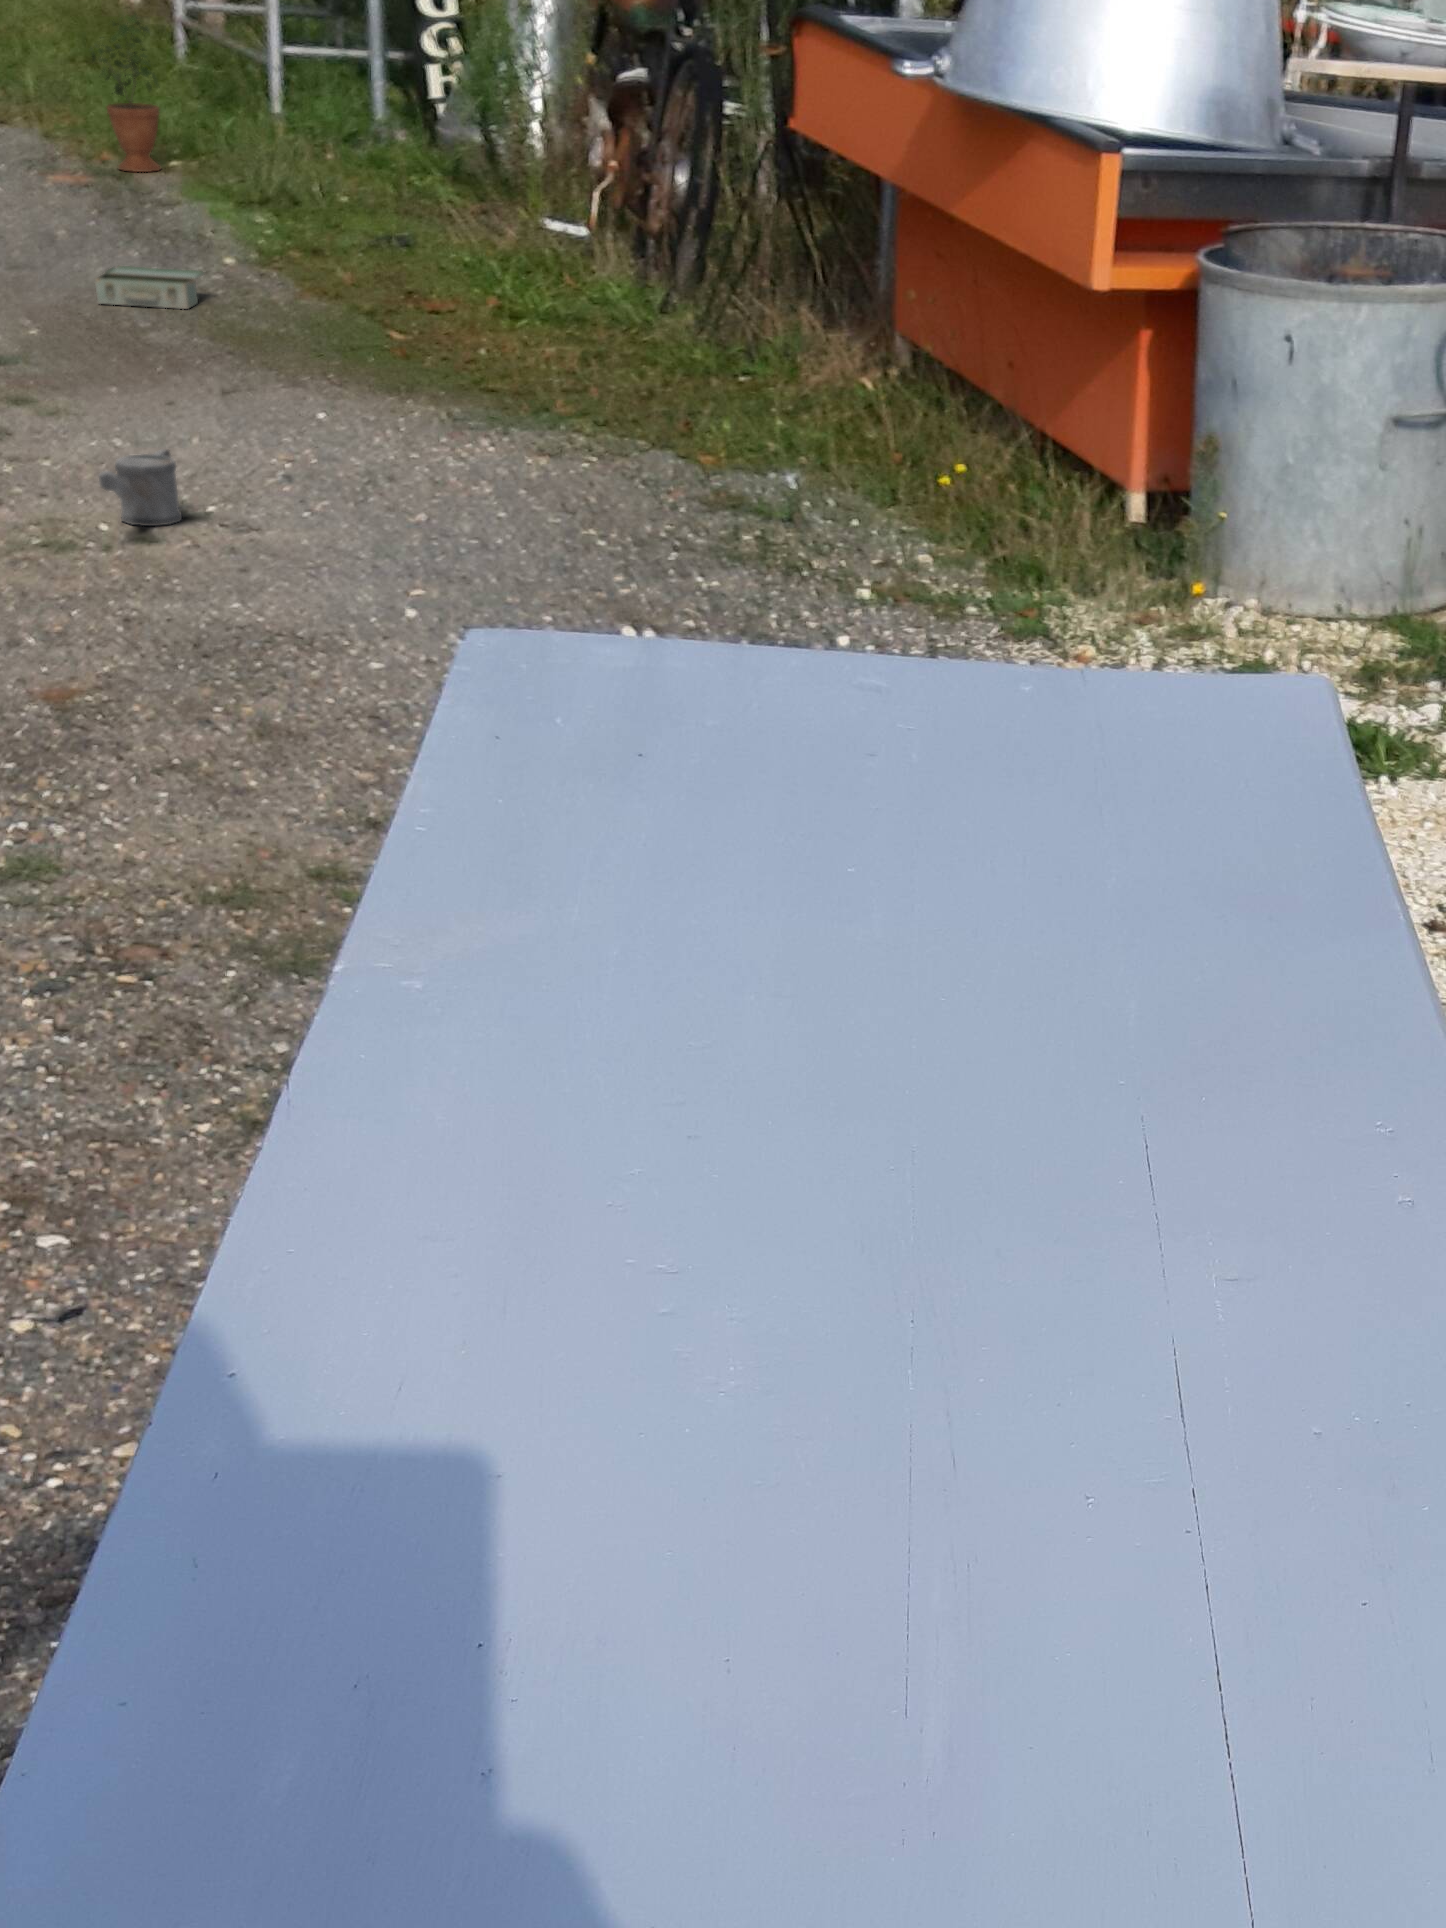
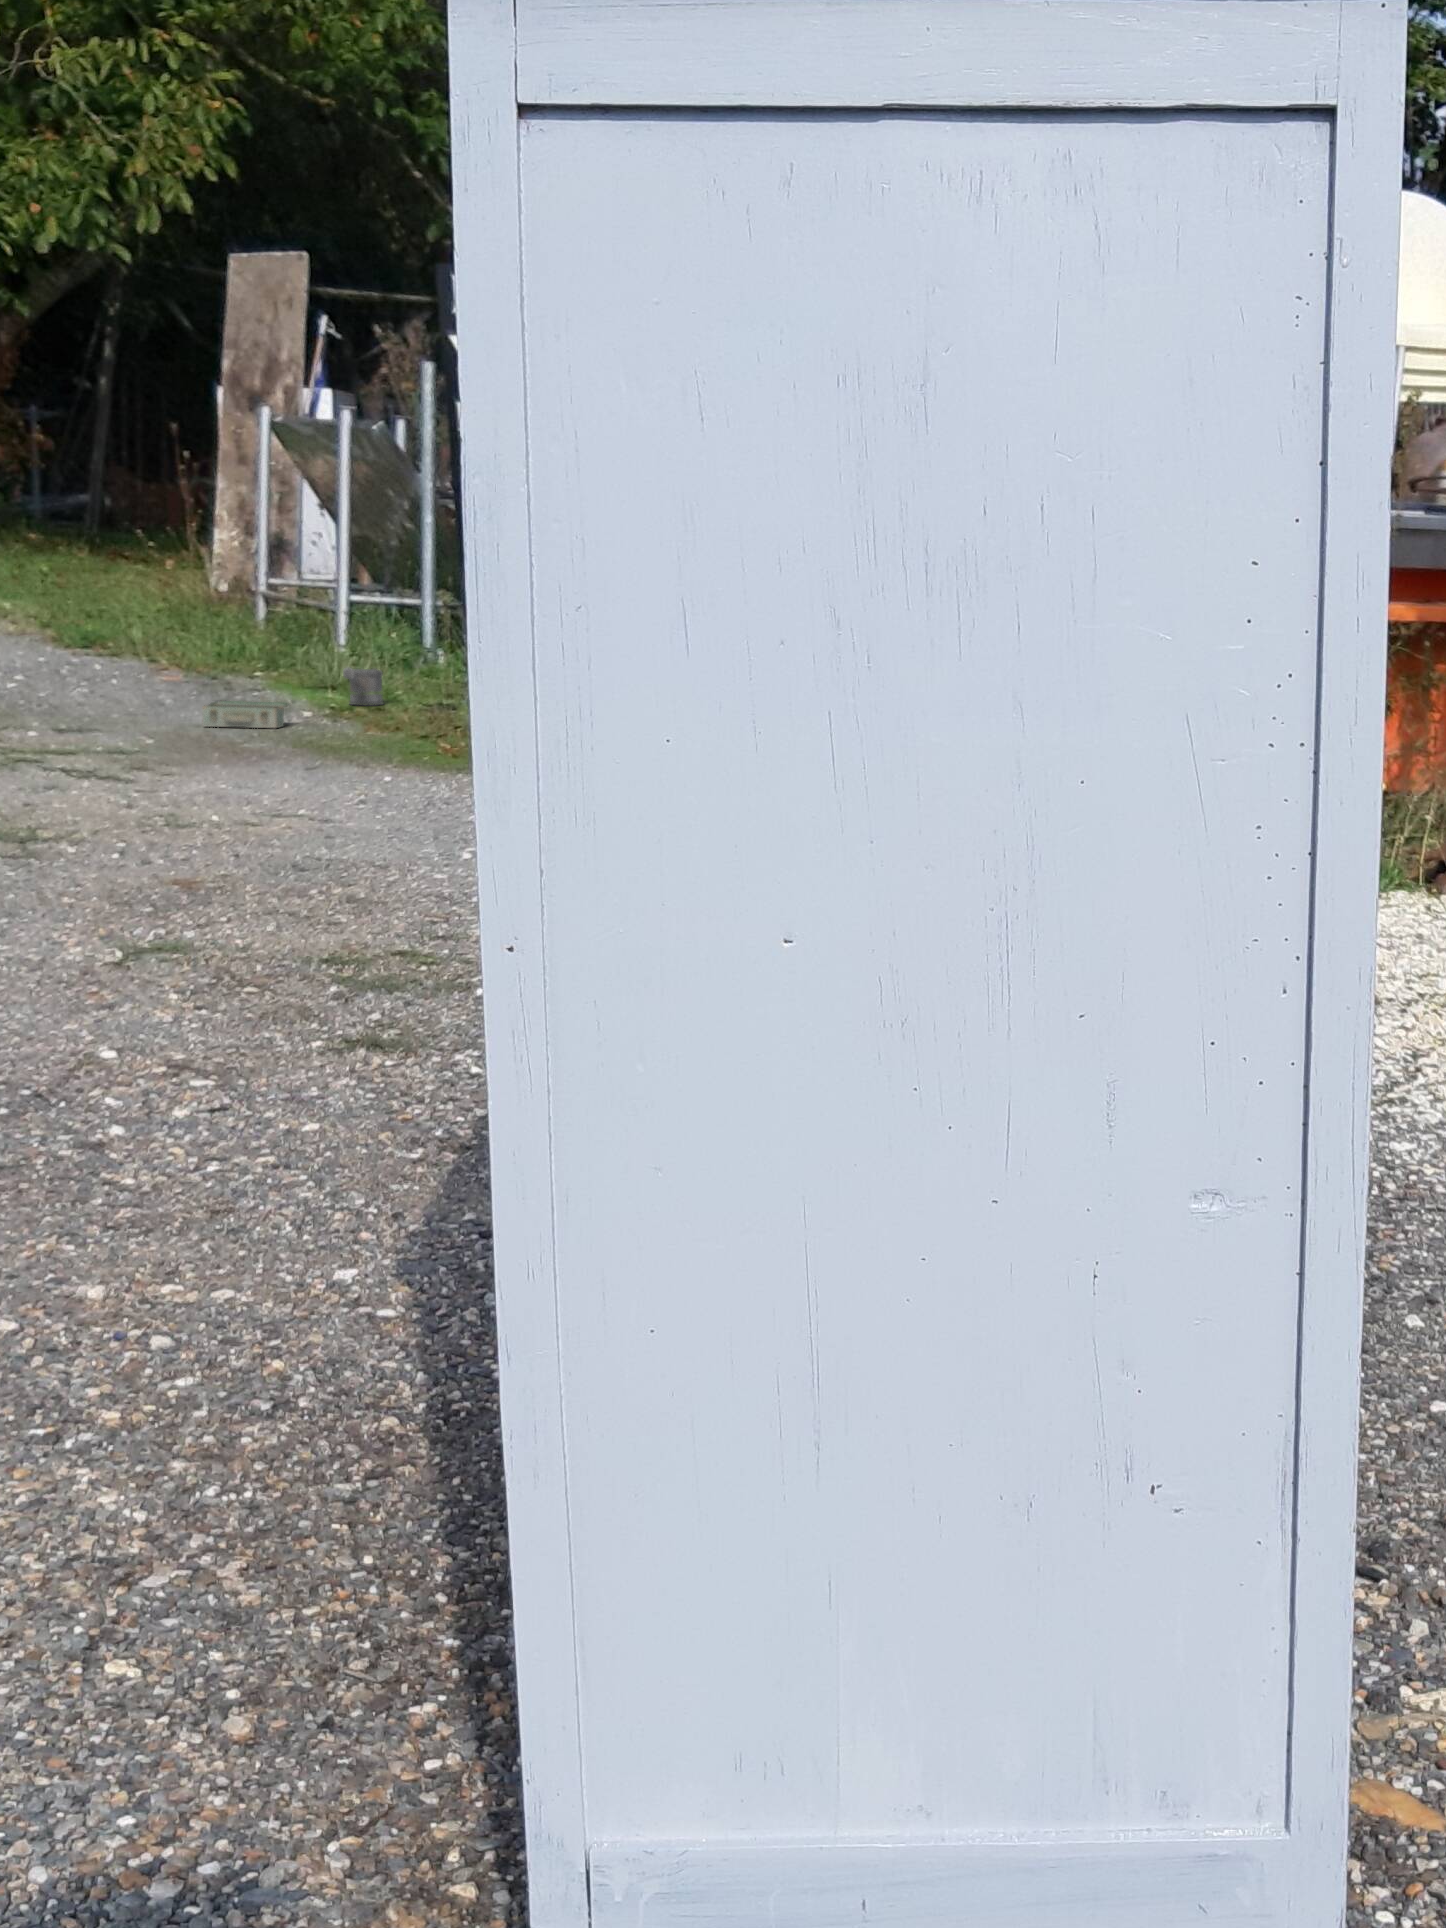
potted plant: present [90,14,161,172] -> none [197,541,252,667]
watering can: present [99,449,182,526] -> present [343,667,383,706]

